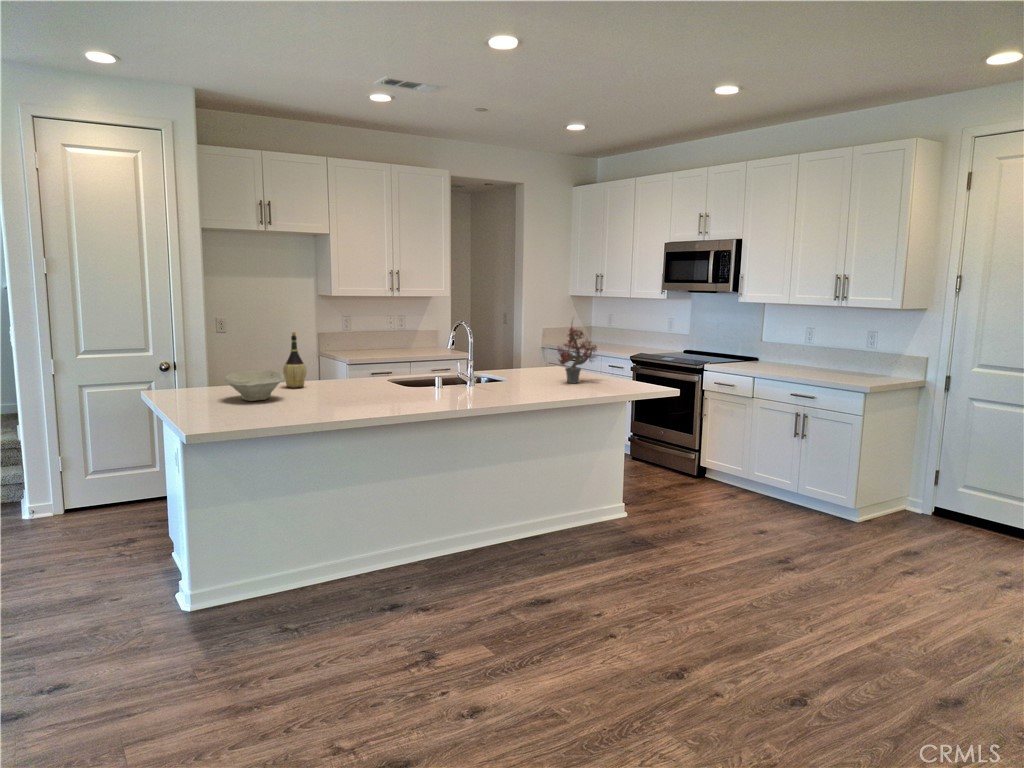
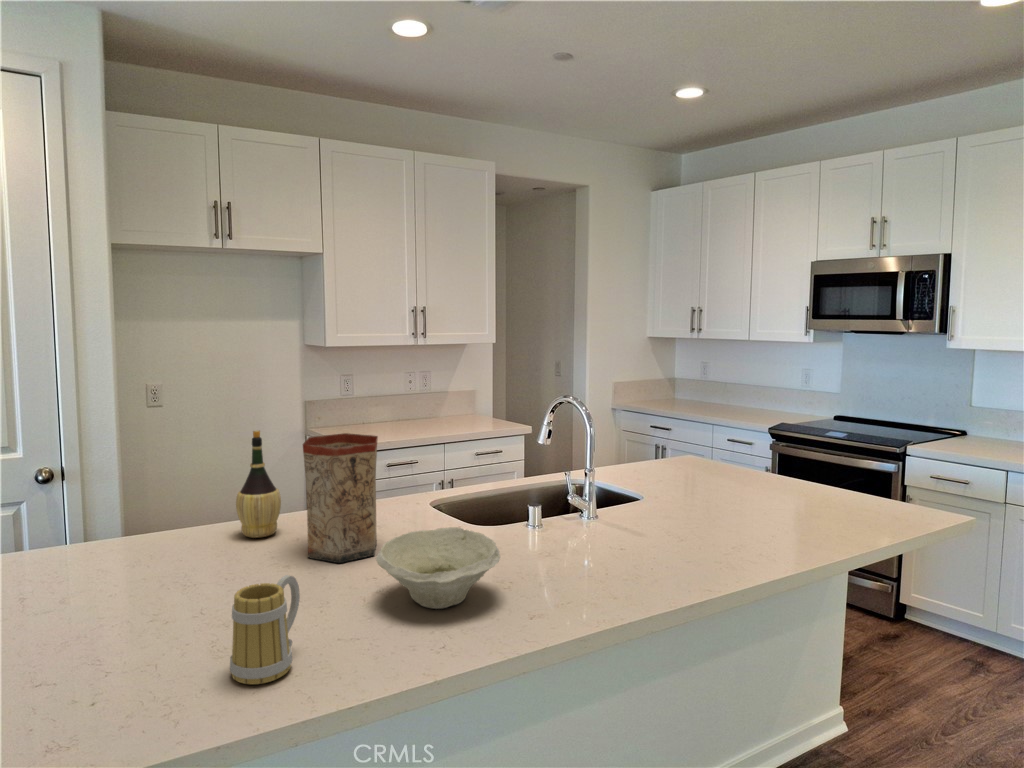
potted plant: present [558,325,597,383] -> none [721,384,798,502]
vase: none [318,334,356,395] -> present [303,433,378,563]
bowl: present [224,370,284,401] -> present [376,527,500,609]
mug: none [289,380,317,419] -> present [230,575,300,684]

